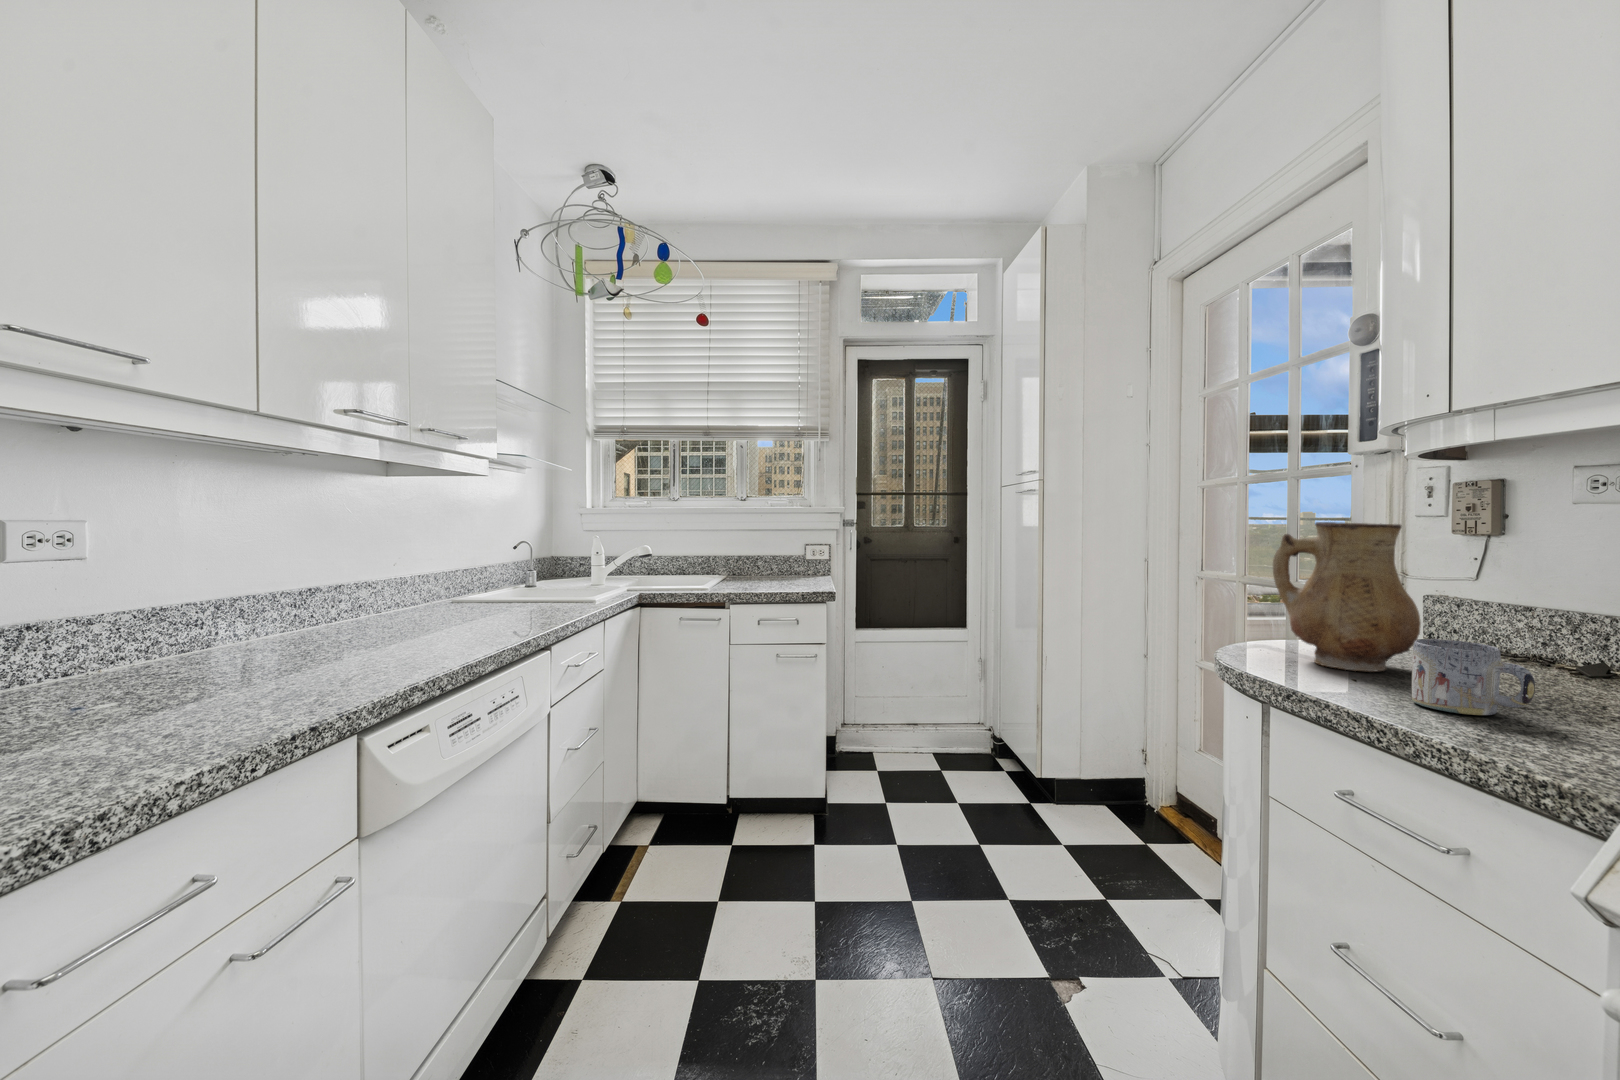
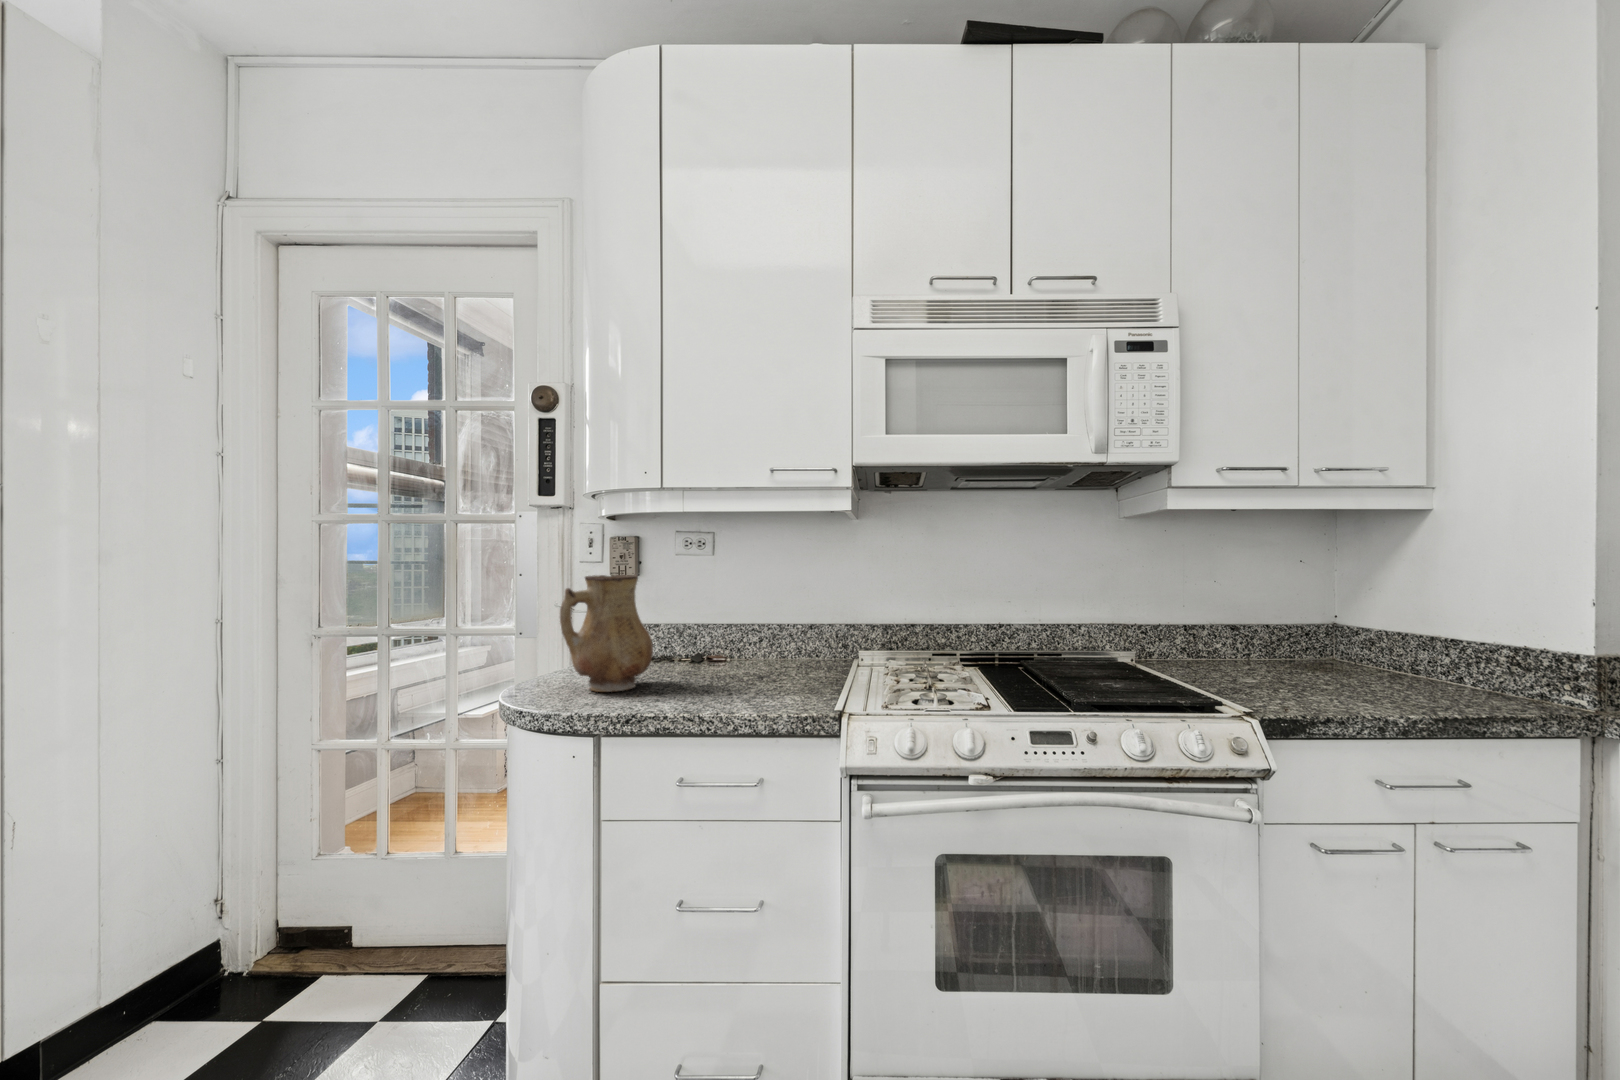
mug: present [1412,639,1535,715] -> none [688,653,747,701]

